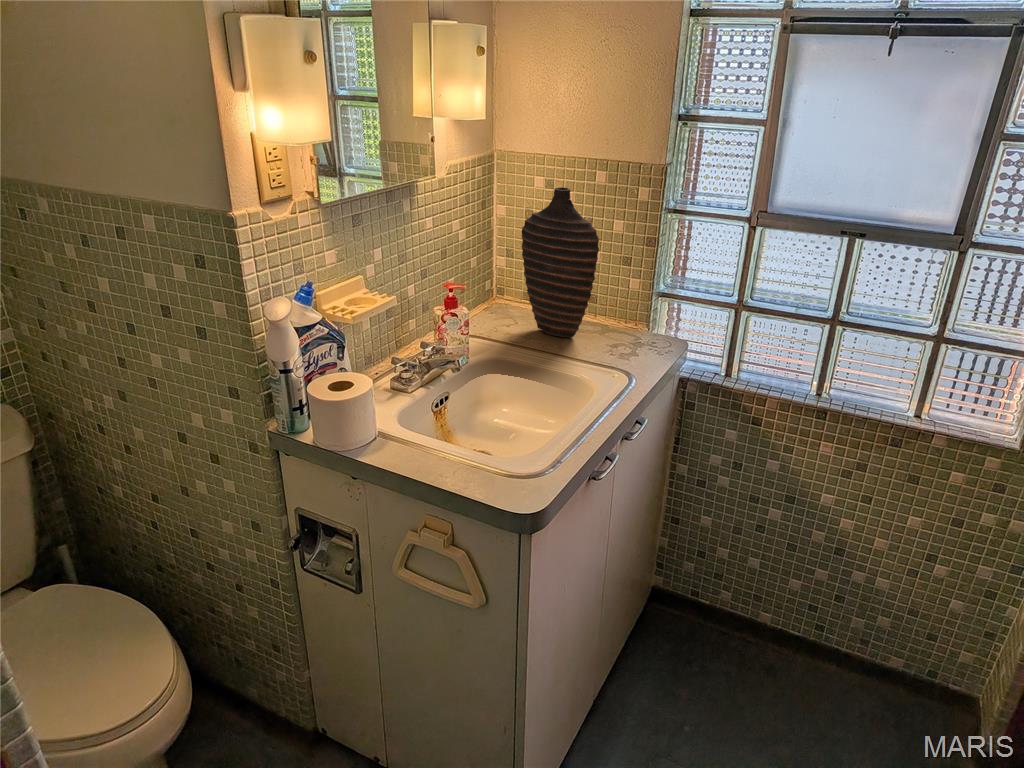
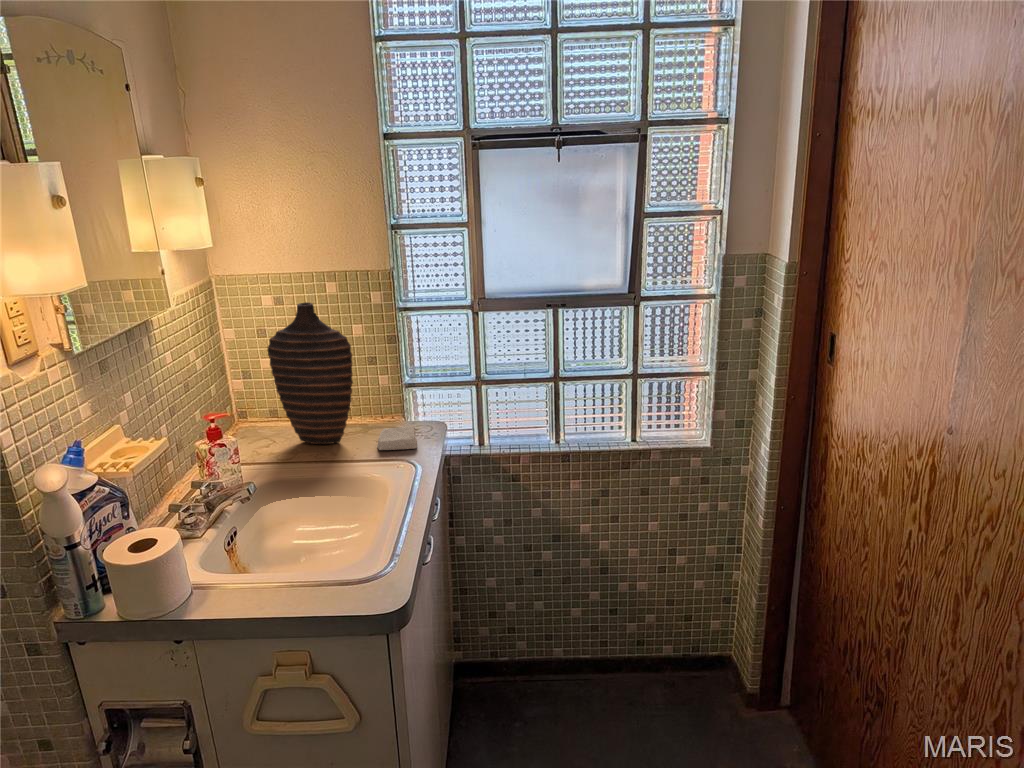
soap bar: none [604,334,648,362] -> present [377,425,417,450]

